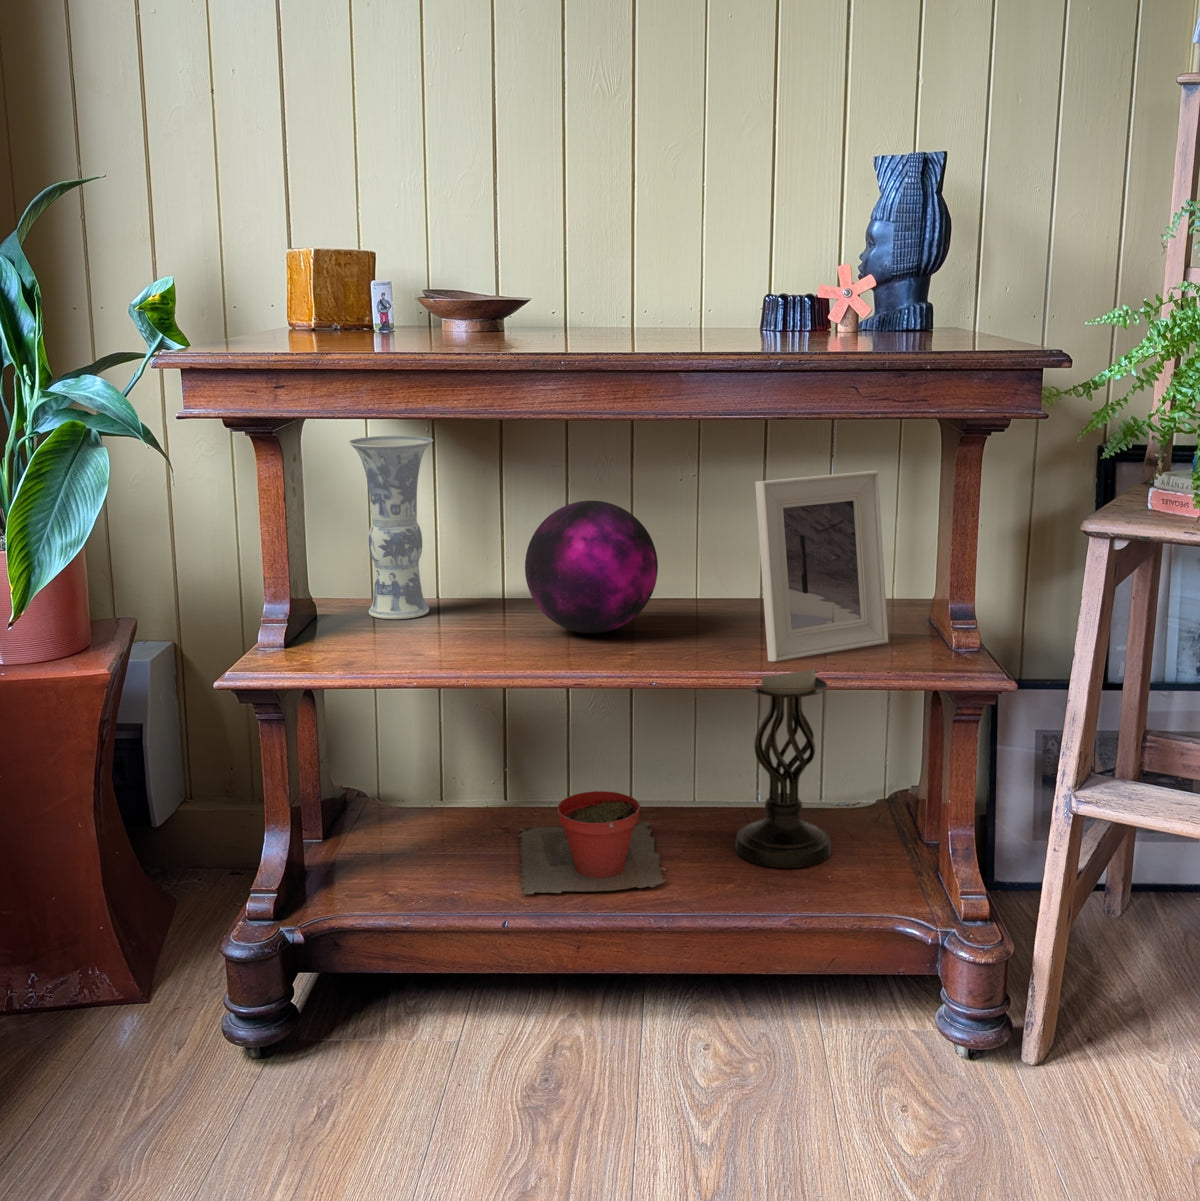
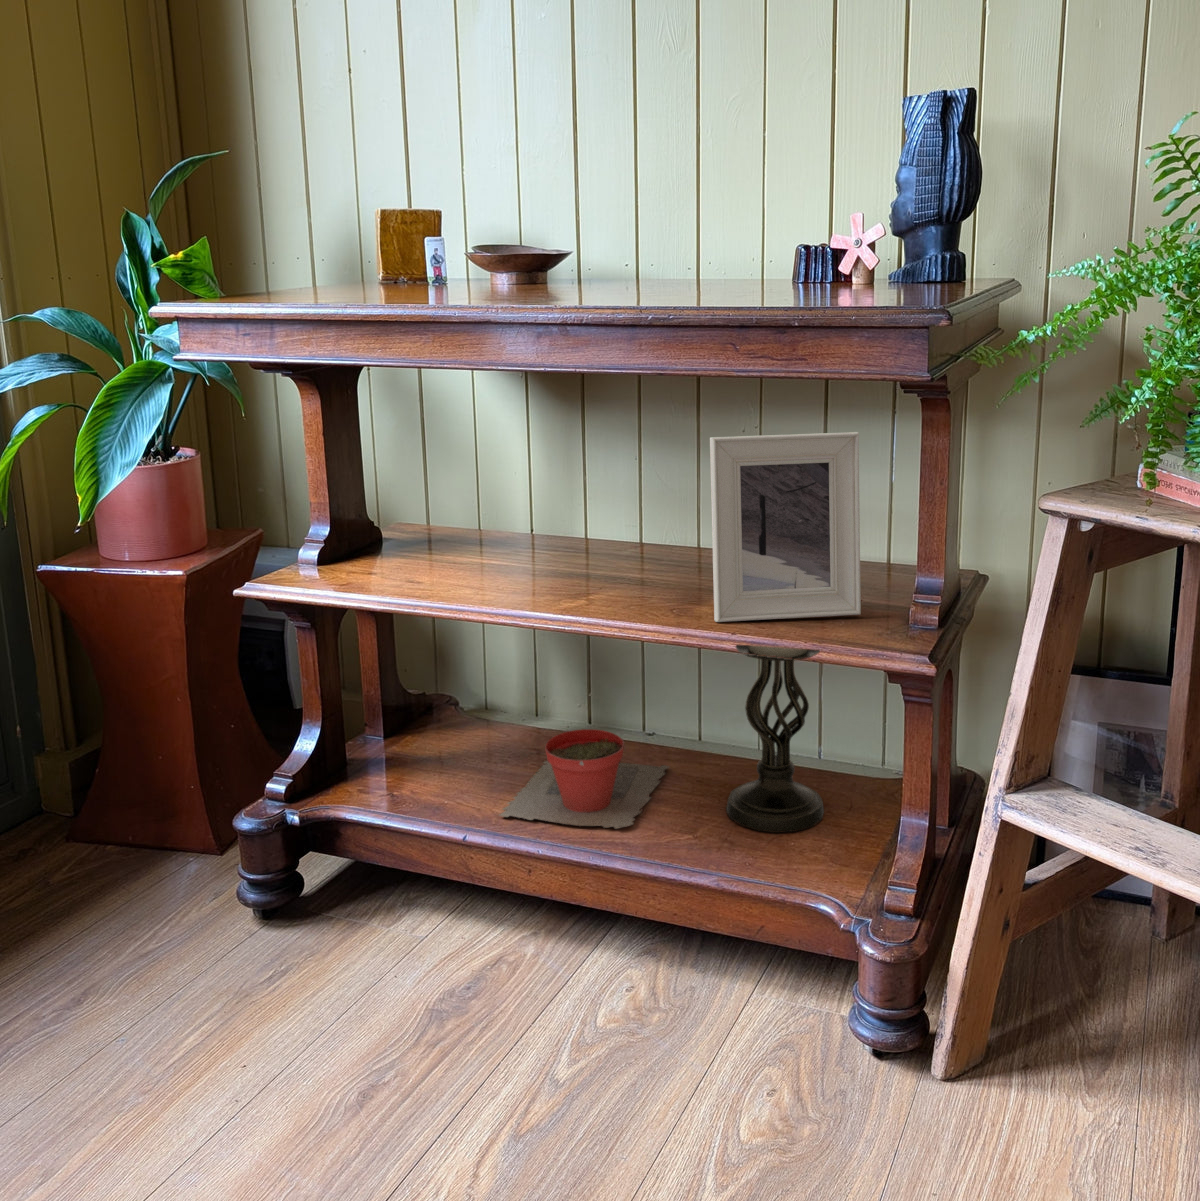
vase: present [349,436,433,619] -> none [412,379,490,550]
decorative orb: present [525,501,658,633] -> none [531,449,660,578]

